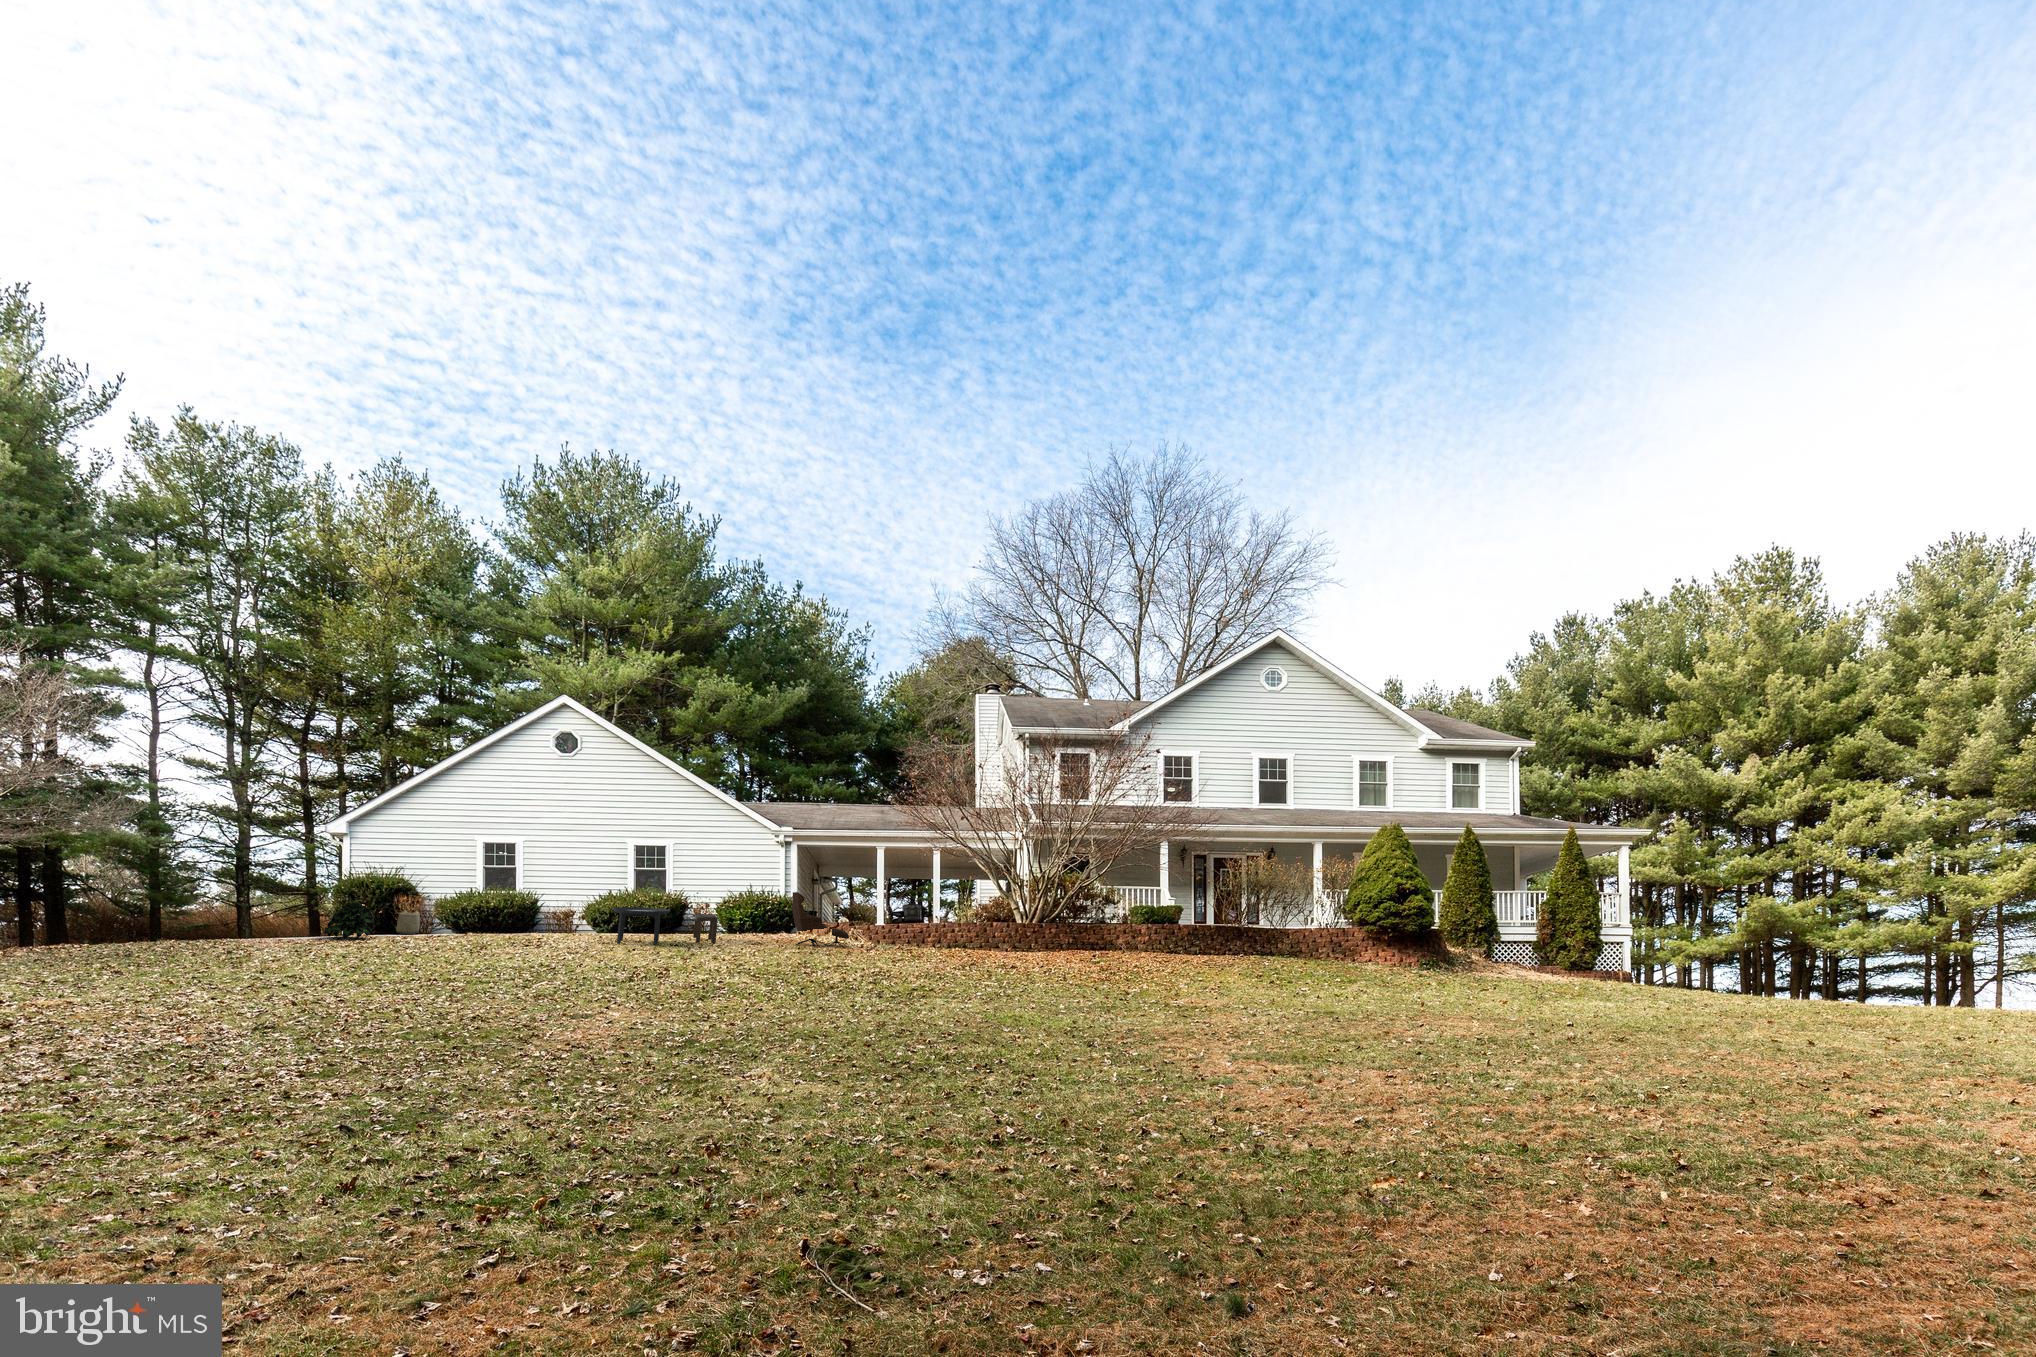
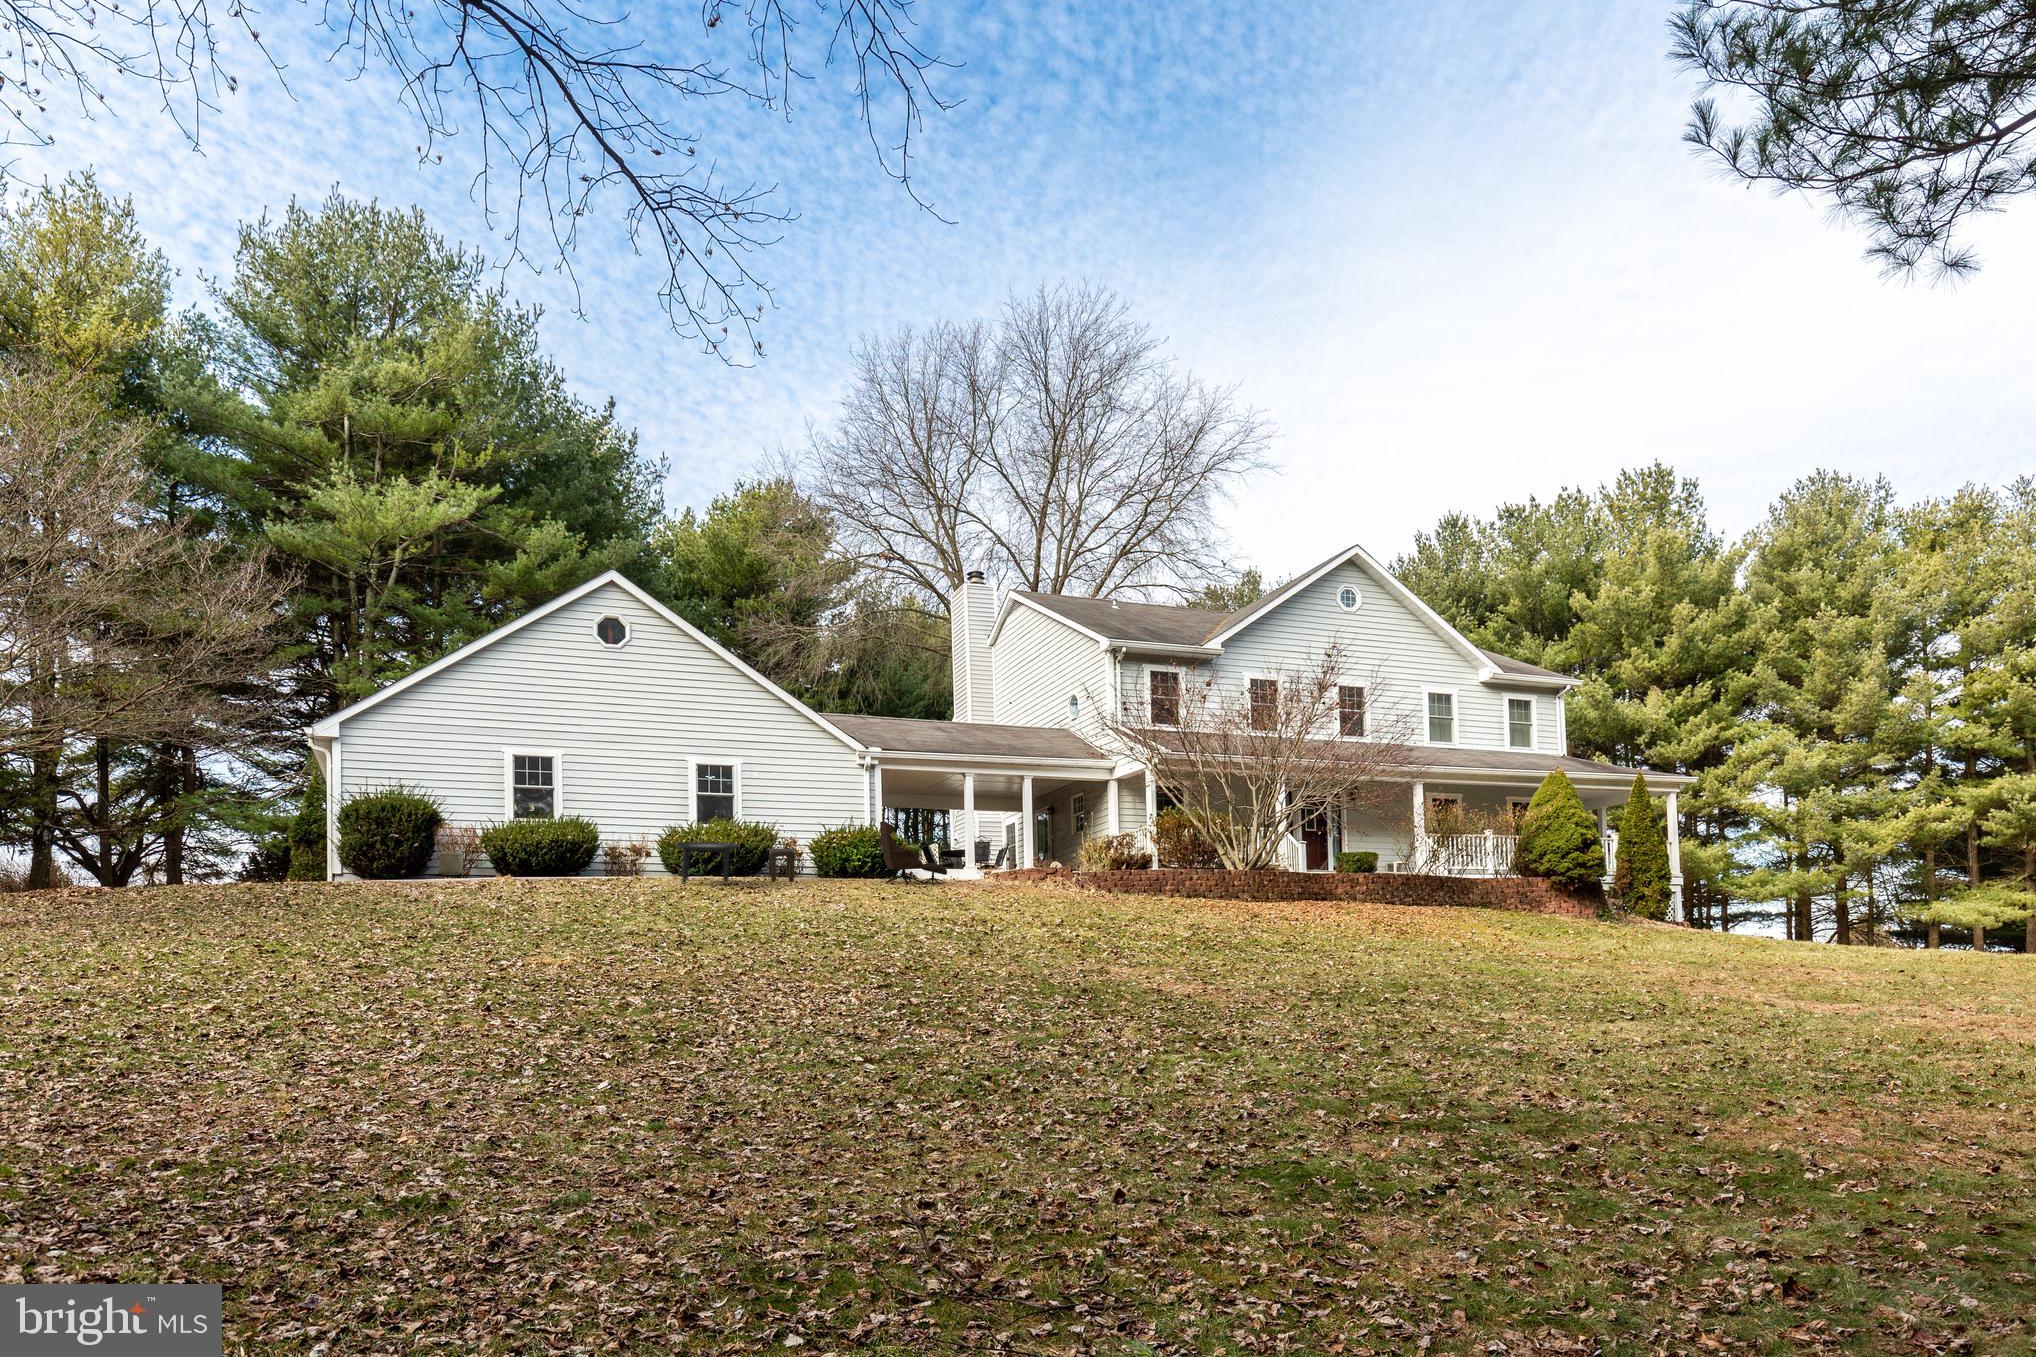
potted plant: present [324,903,374,938] -> none [359,842,413,882]

